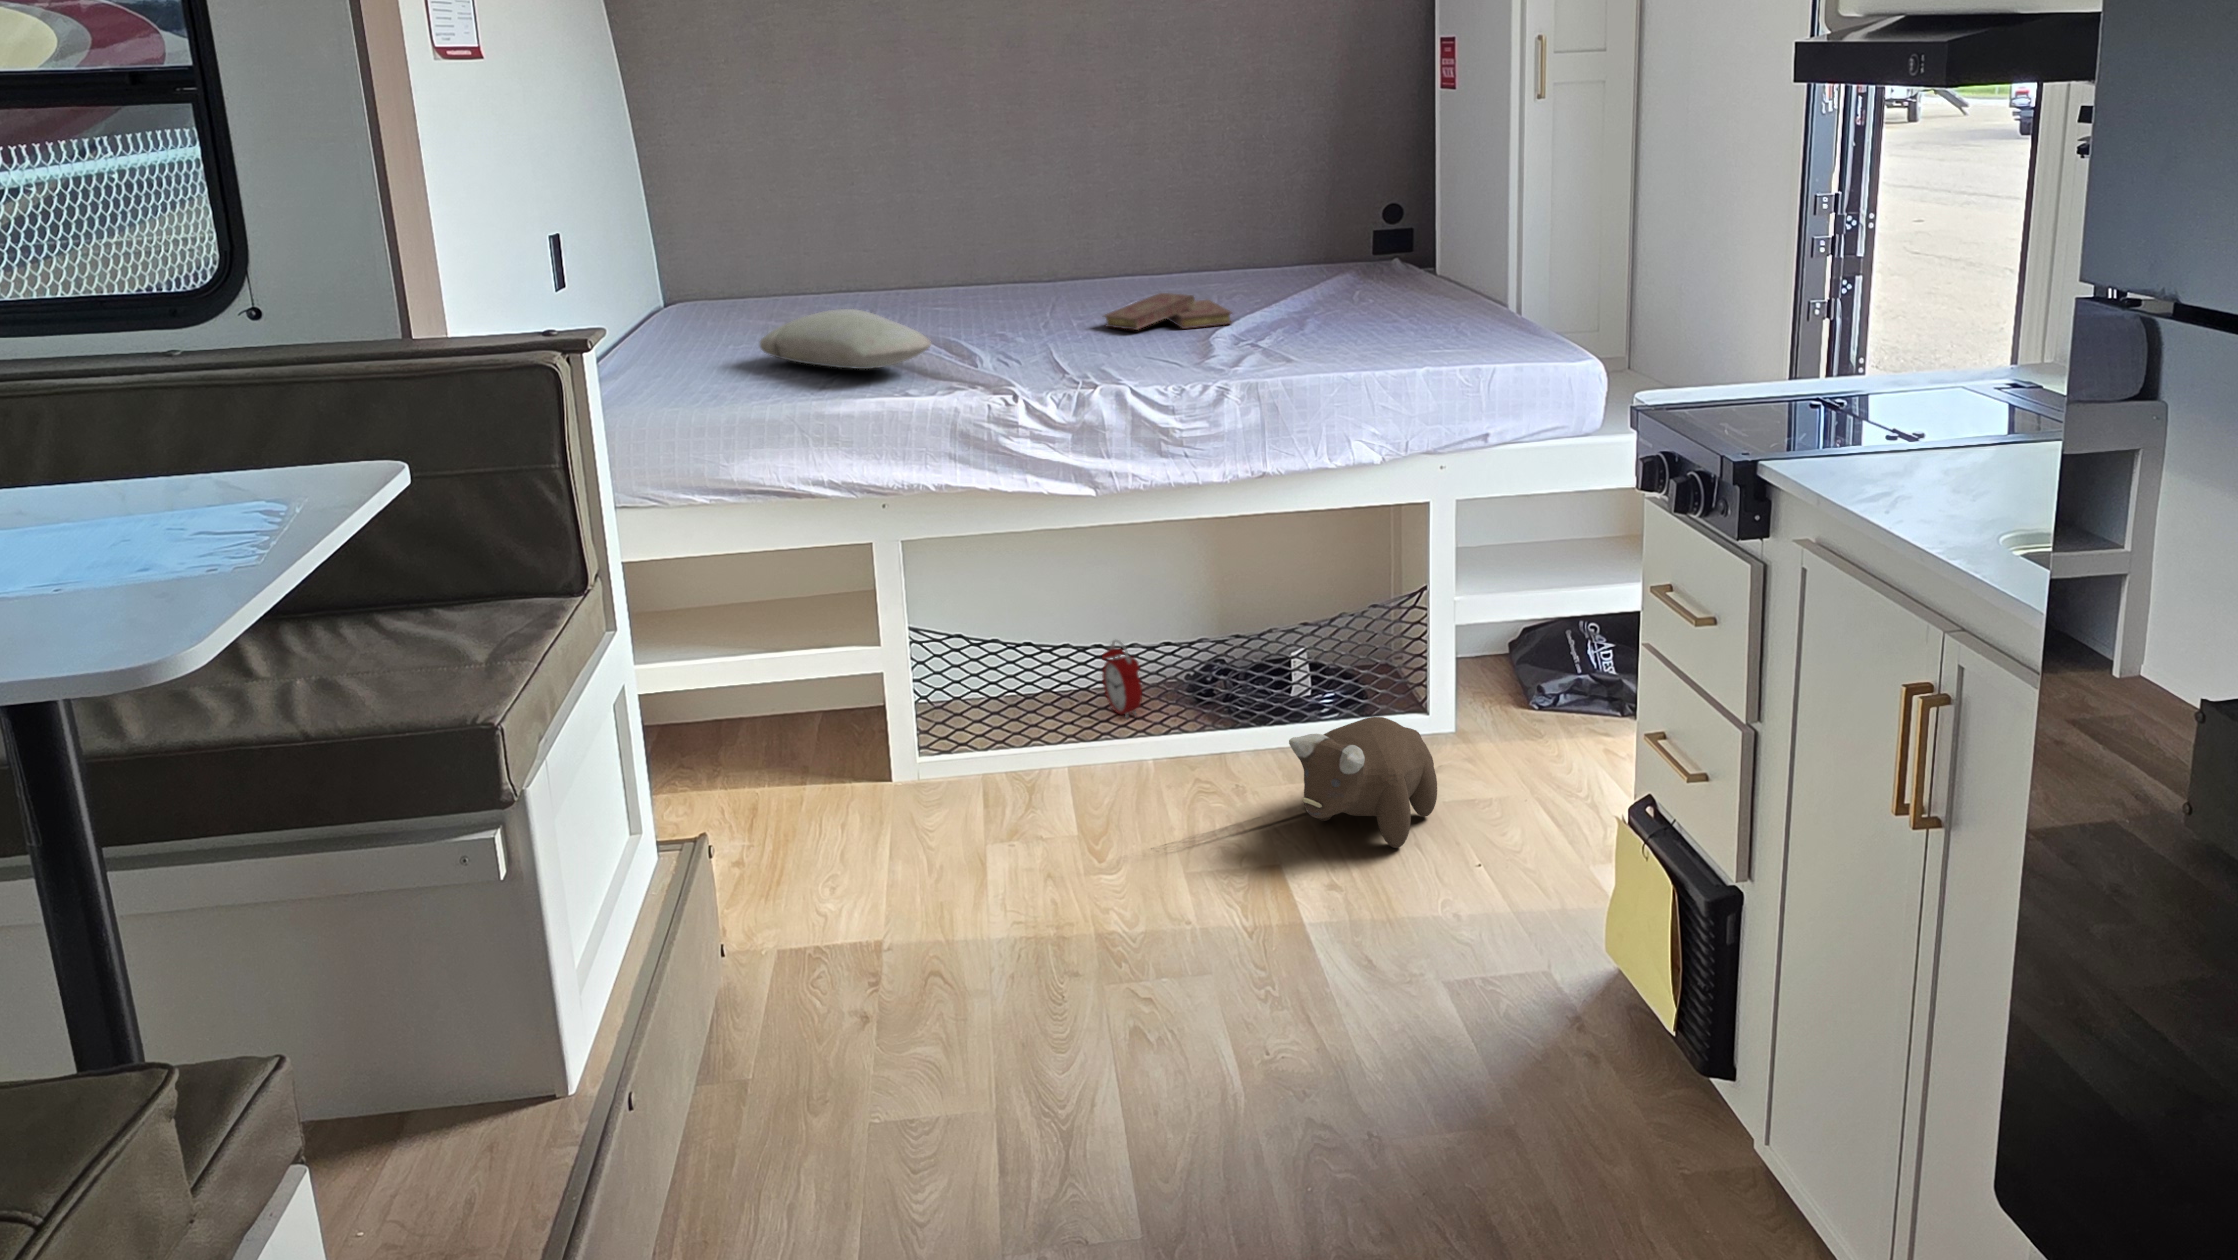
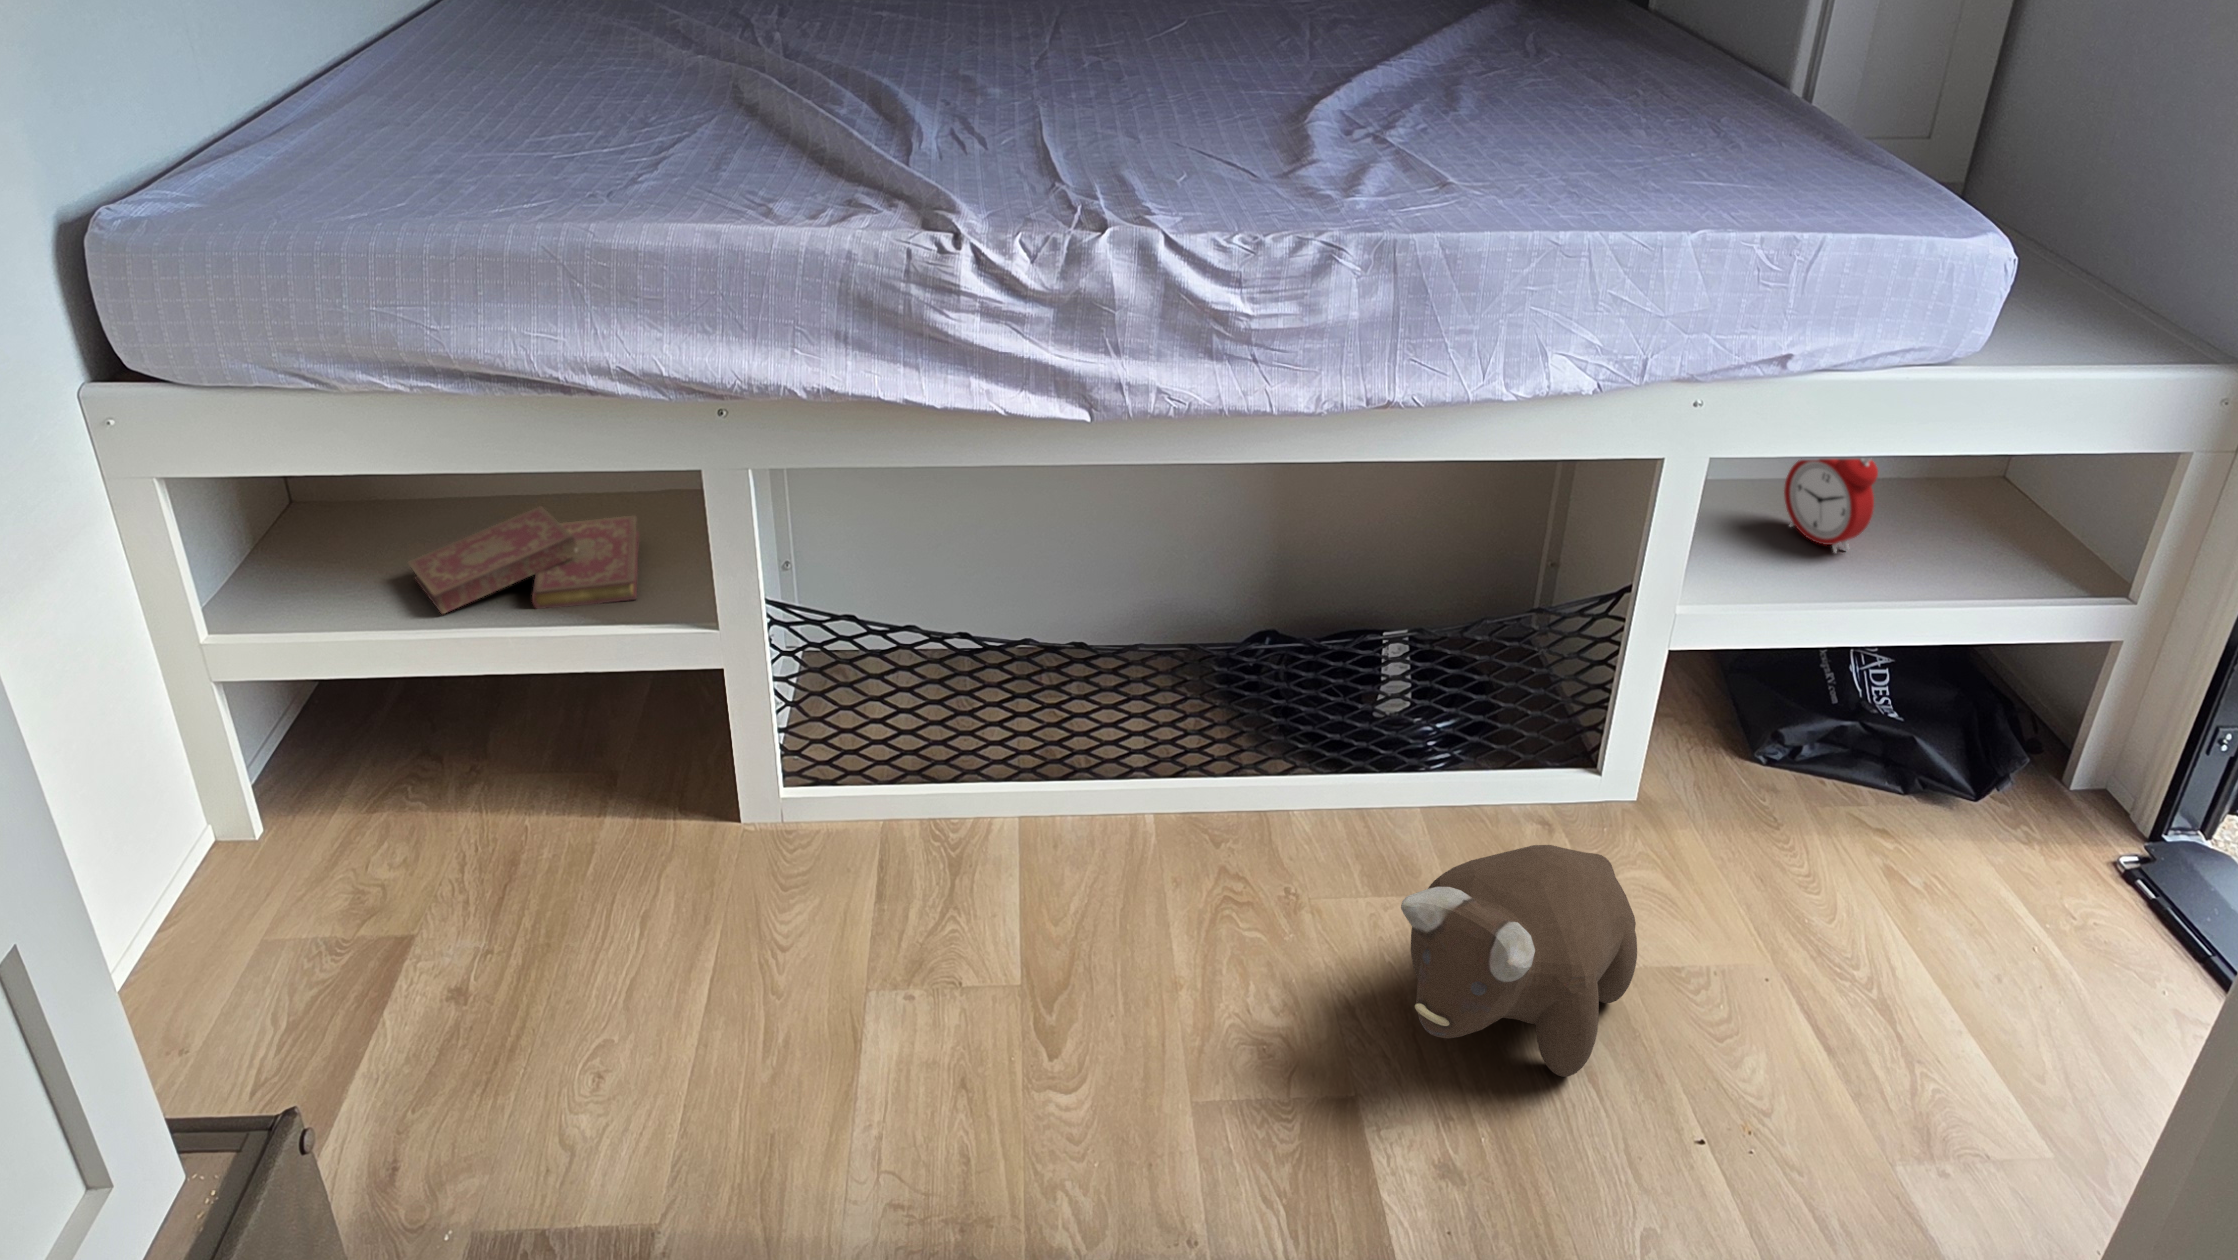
book: present [1104,293,1232,330] -> present [408,507,639,614]
pillow: present [760,309,931,369] -> none [540,38,823,155]
alarm clock: present [1102,640,1142,718] -> present [1784,459,1878,553]

